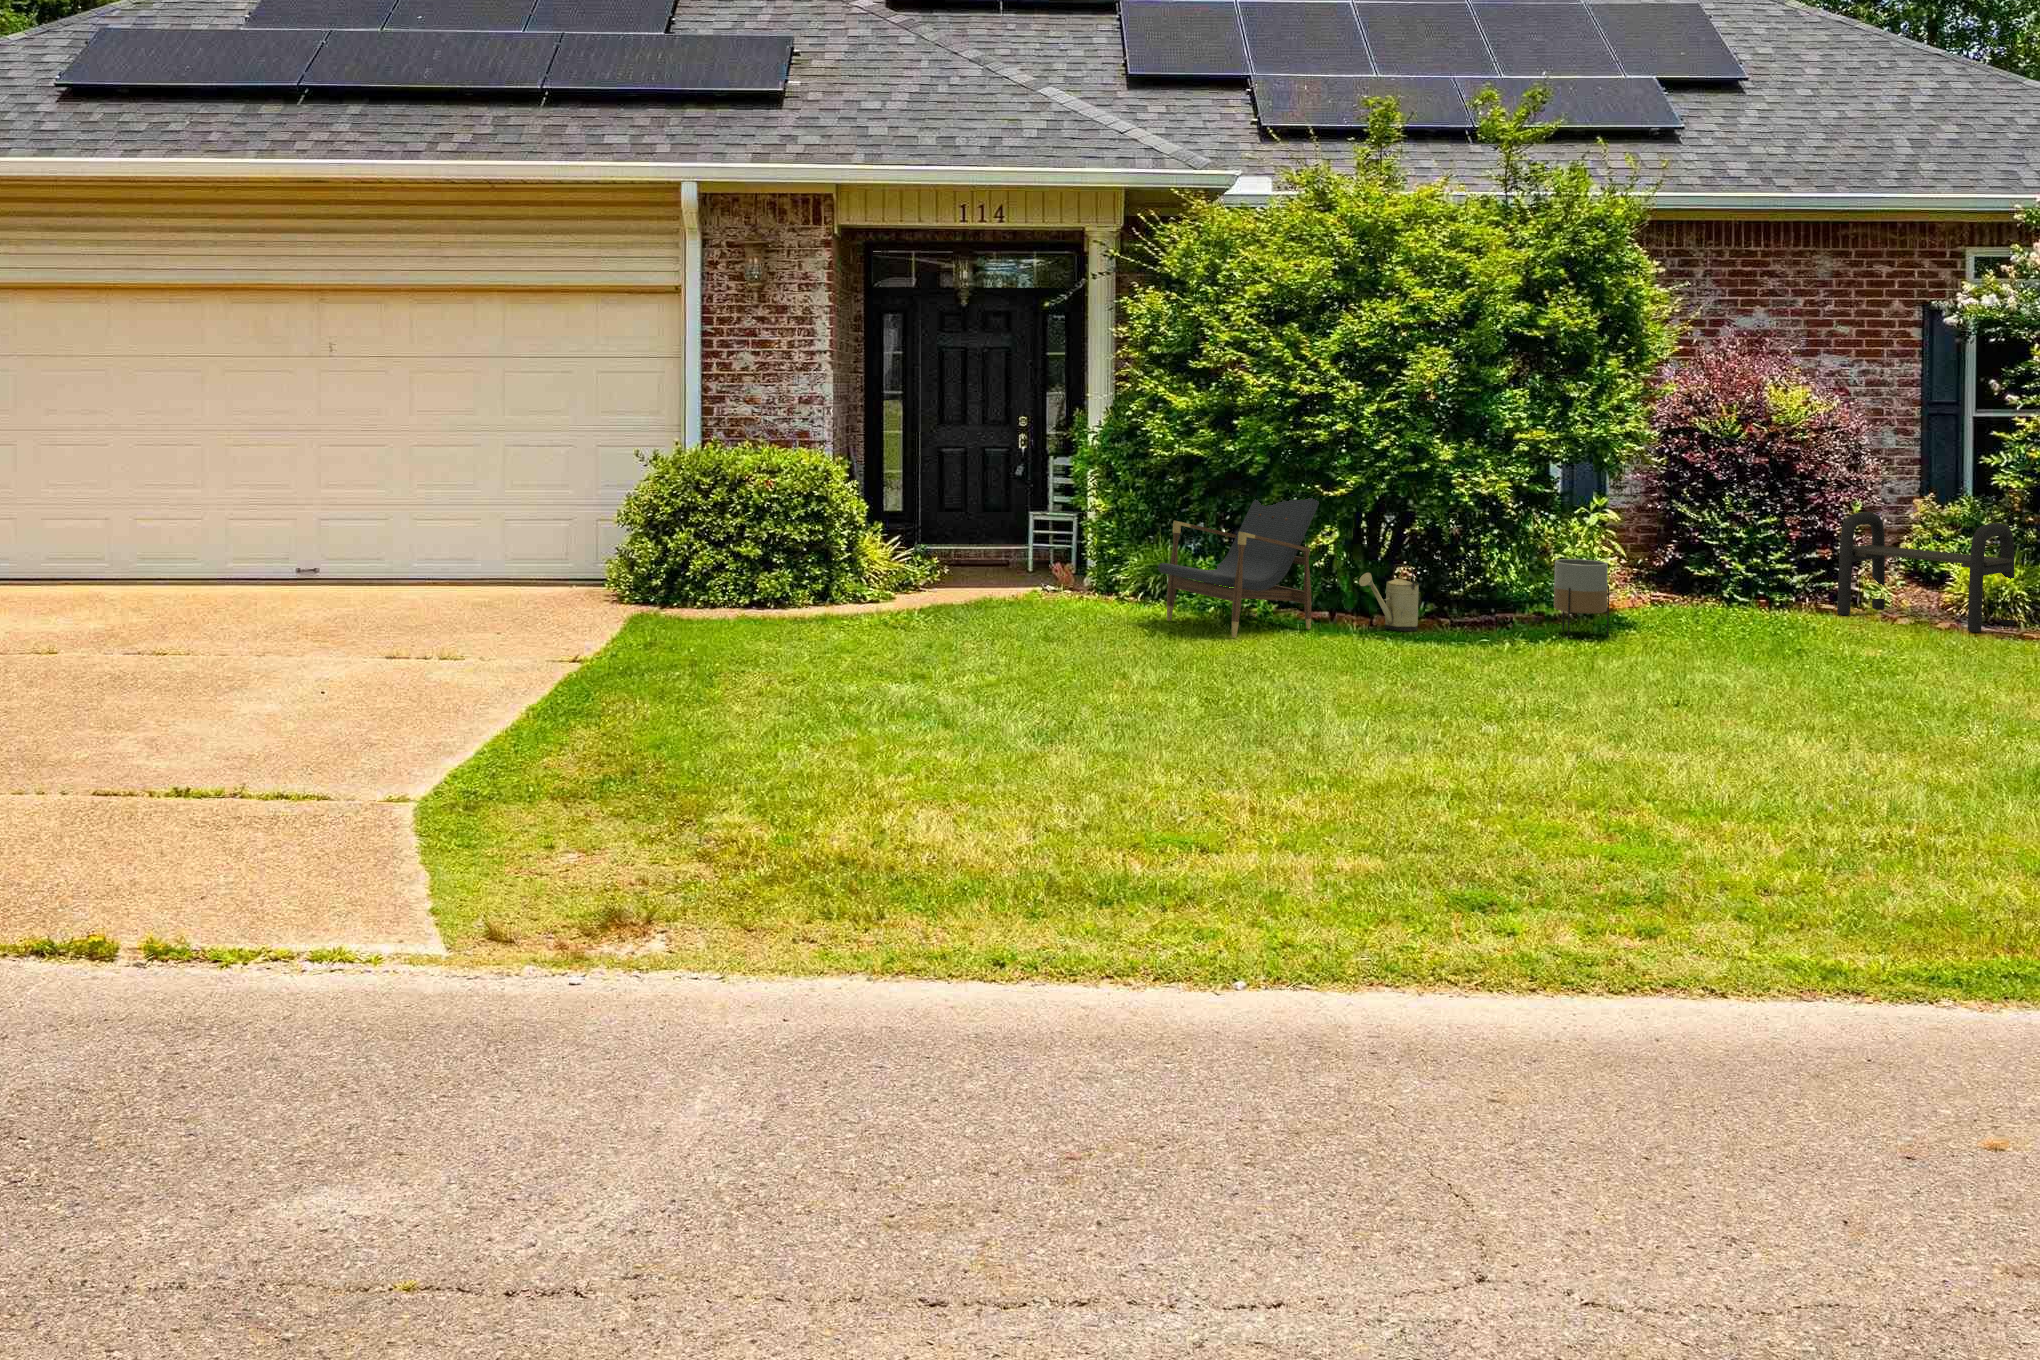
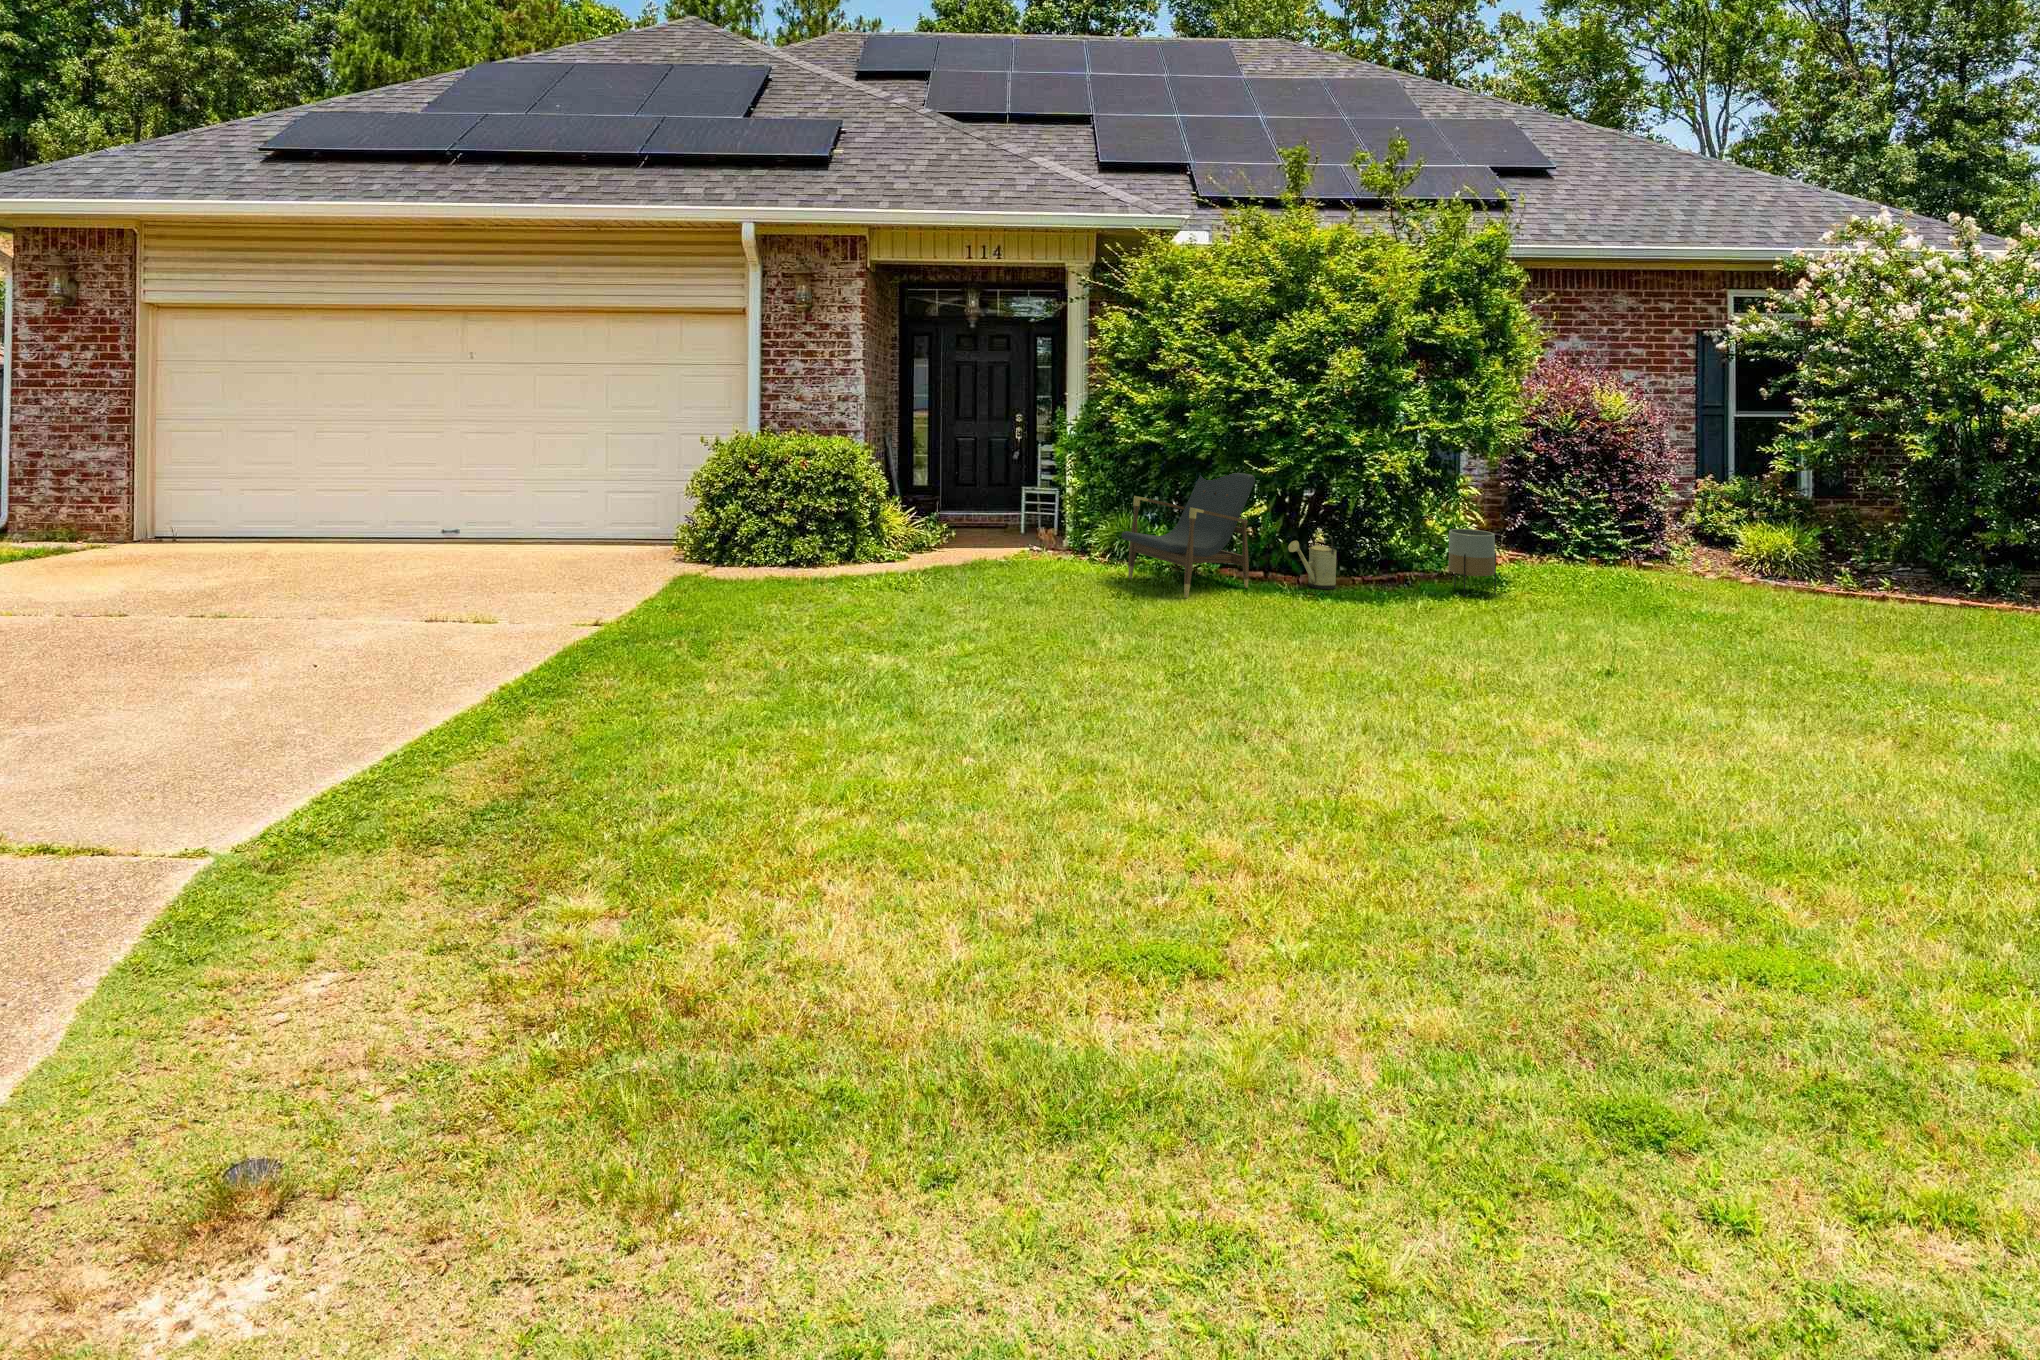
bench: present [1837,512,2014,632] -> none [1657,488,1806,589]

